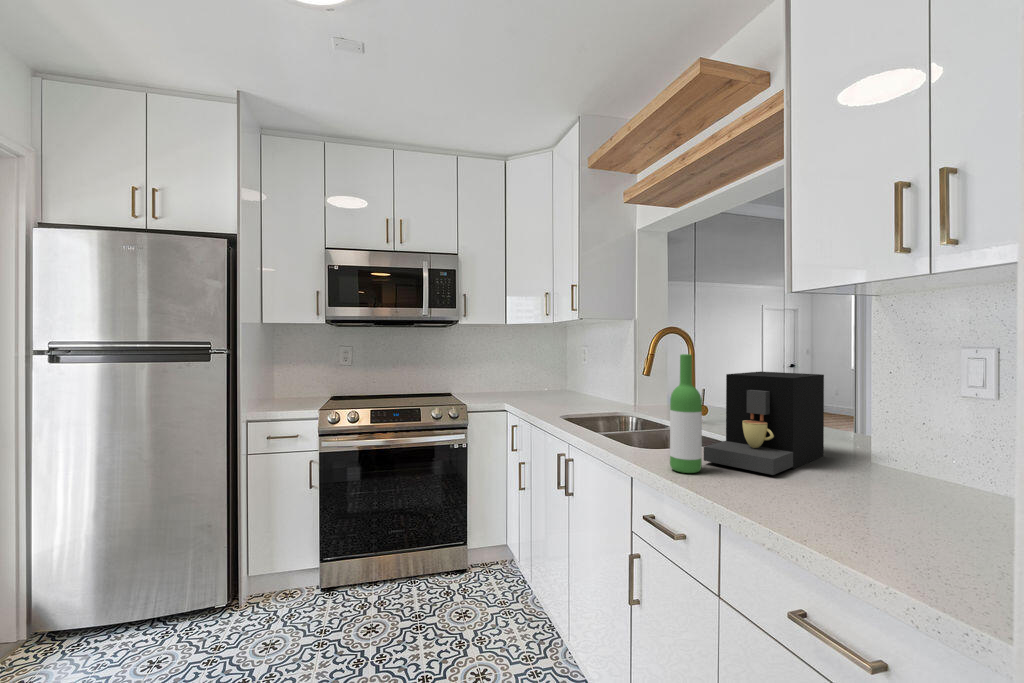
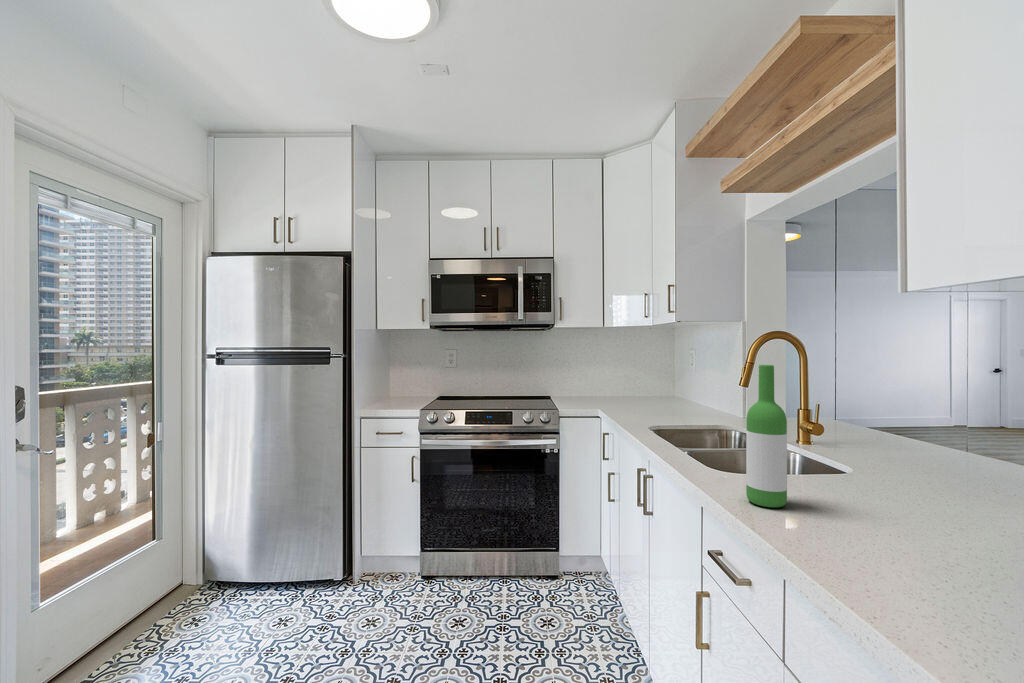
coffee maker: present [704,372,824,475] -> none [794,386,978,521]

